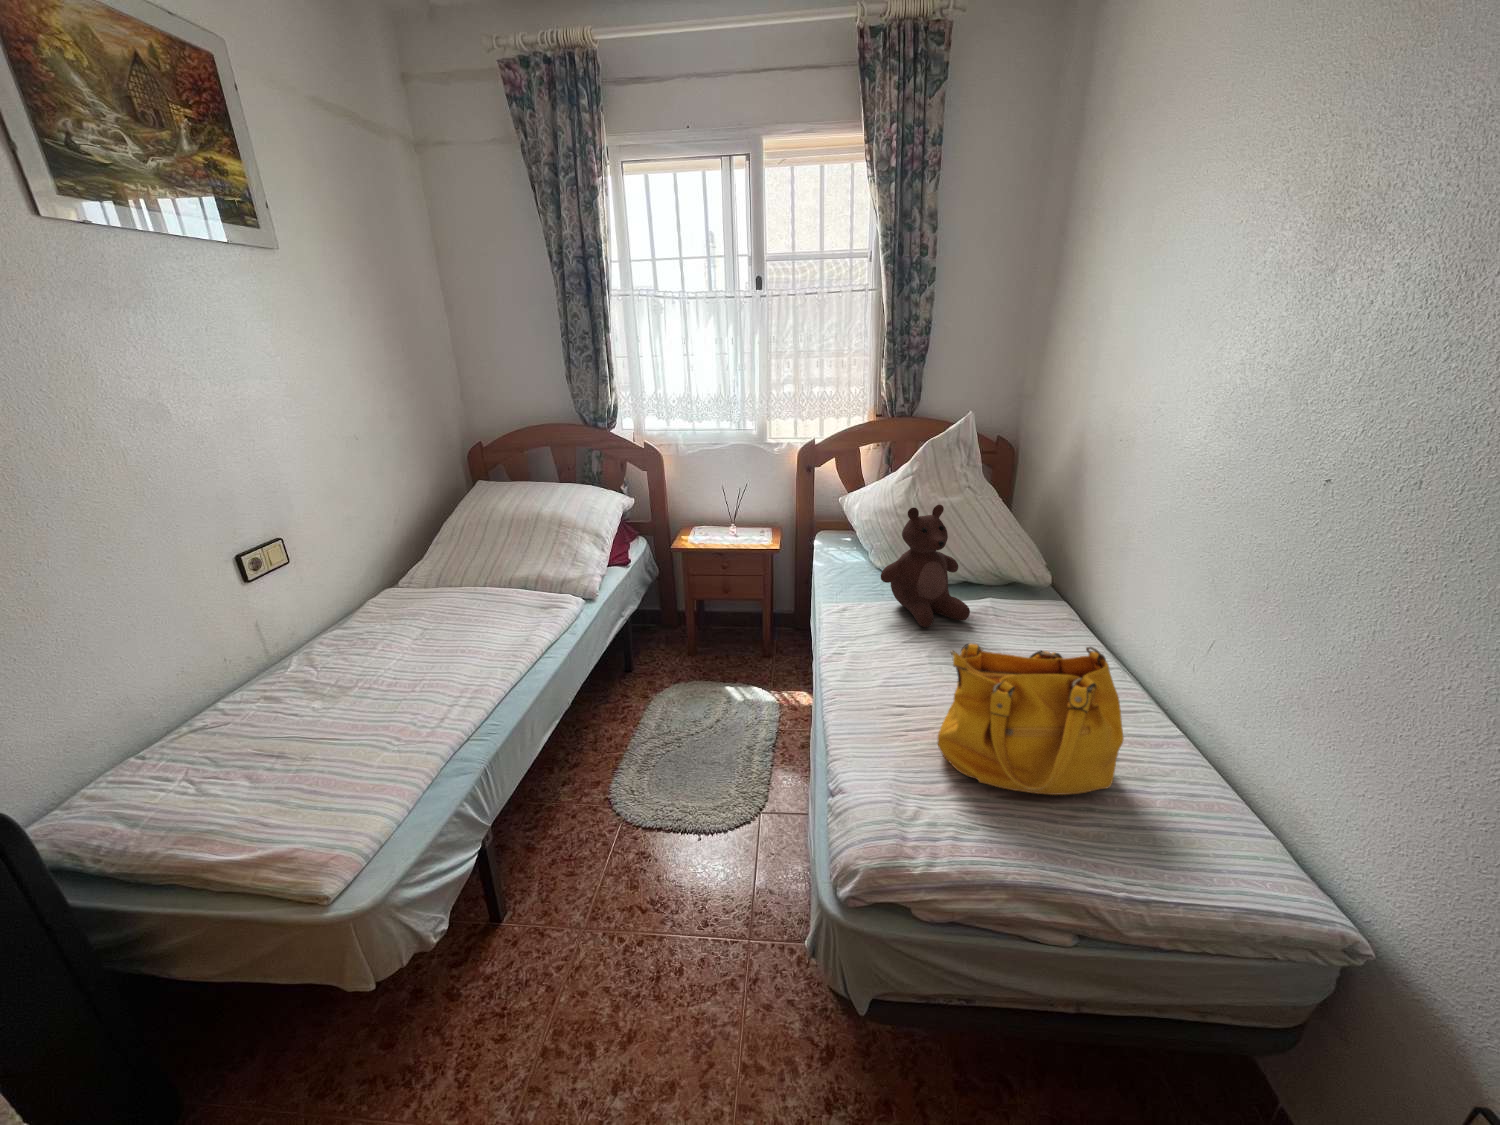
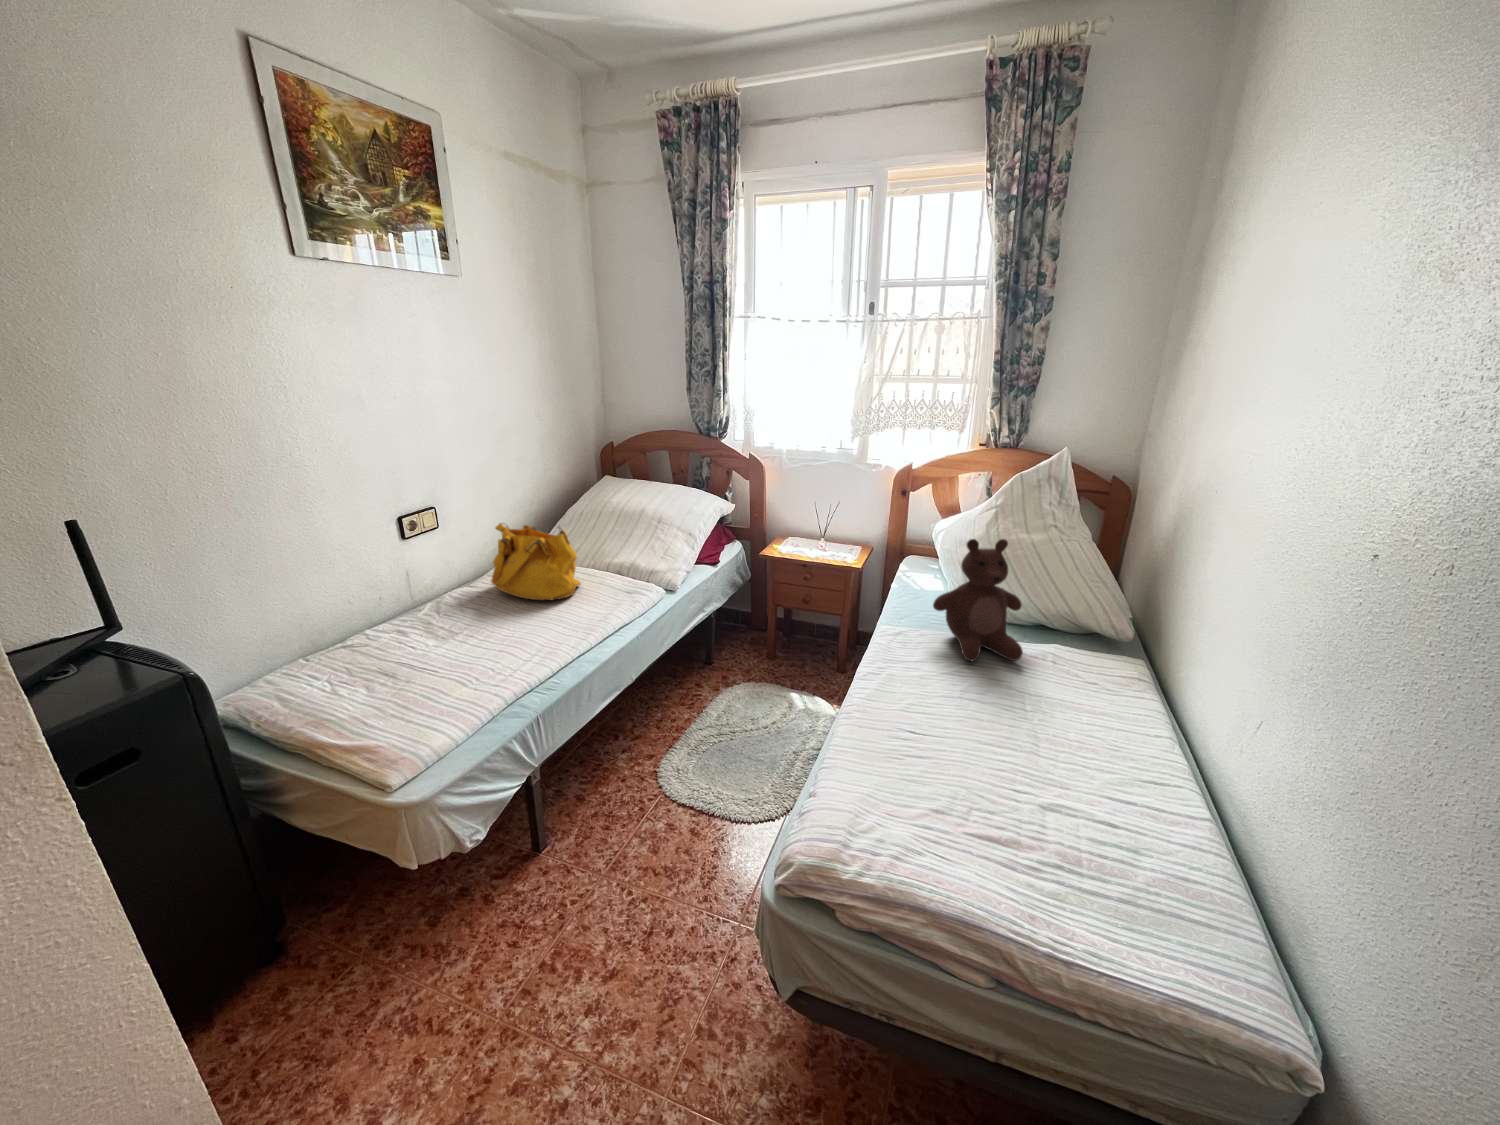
handbag: present [938,644,1124,795] -> present [491,523,580,600]

